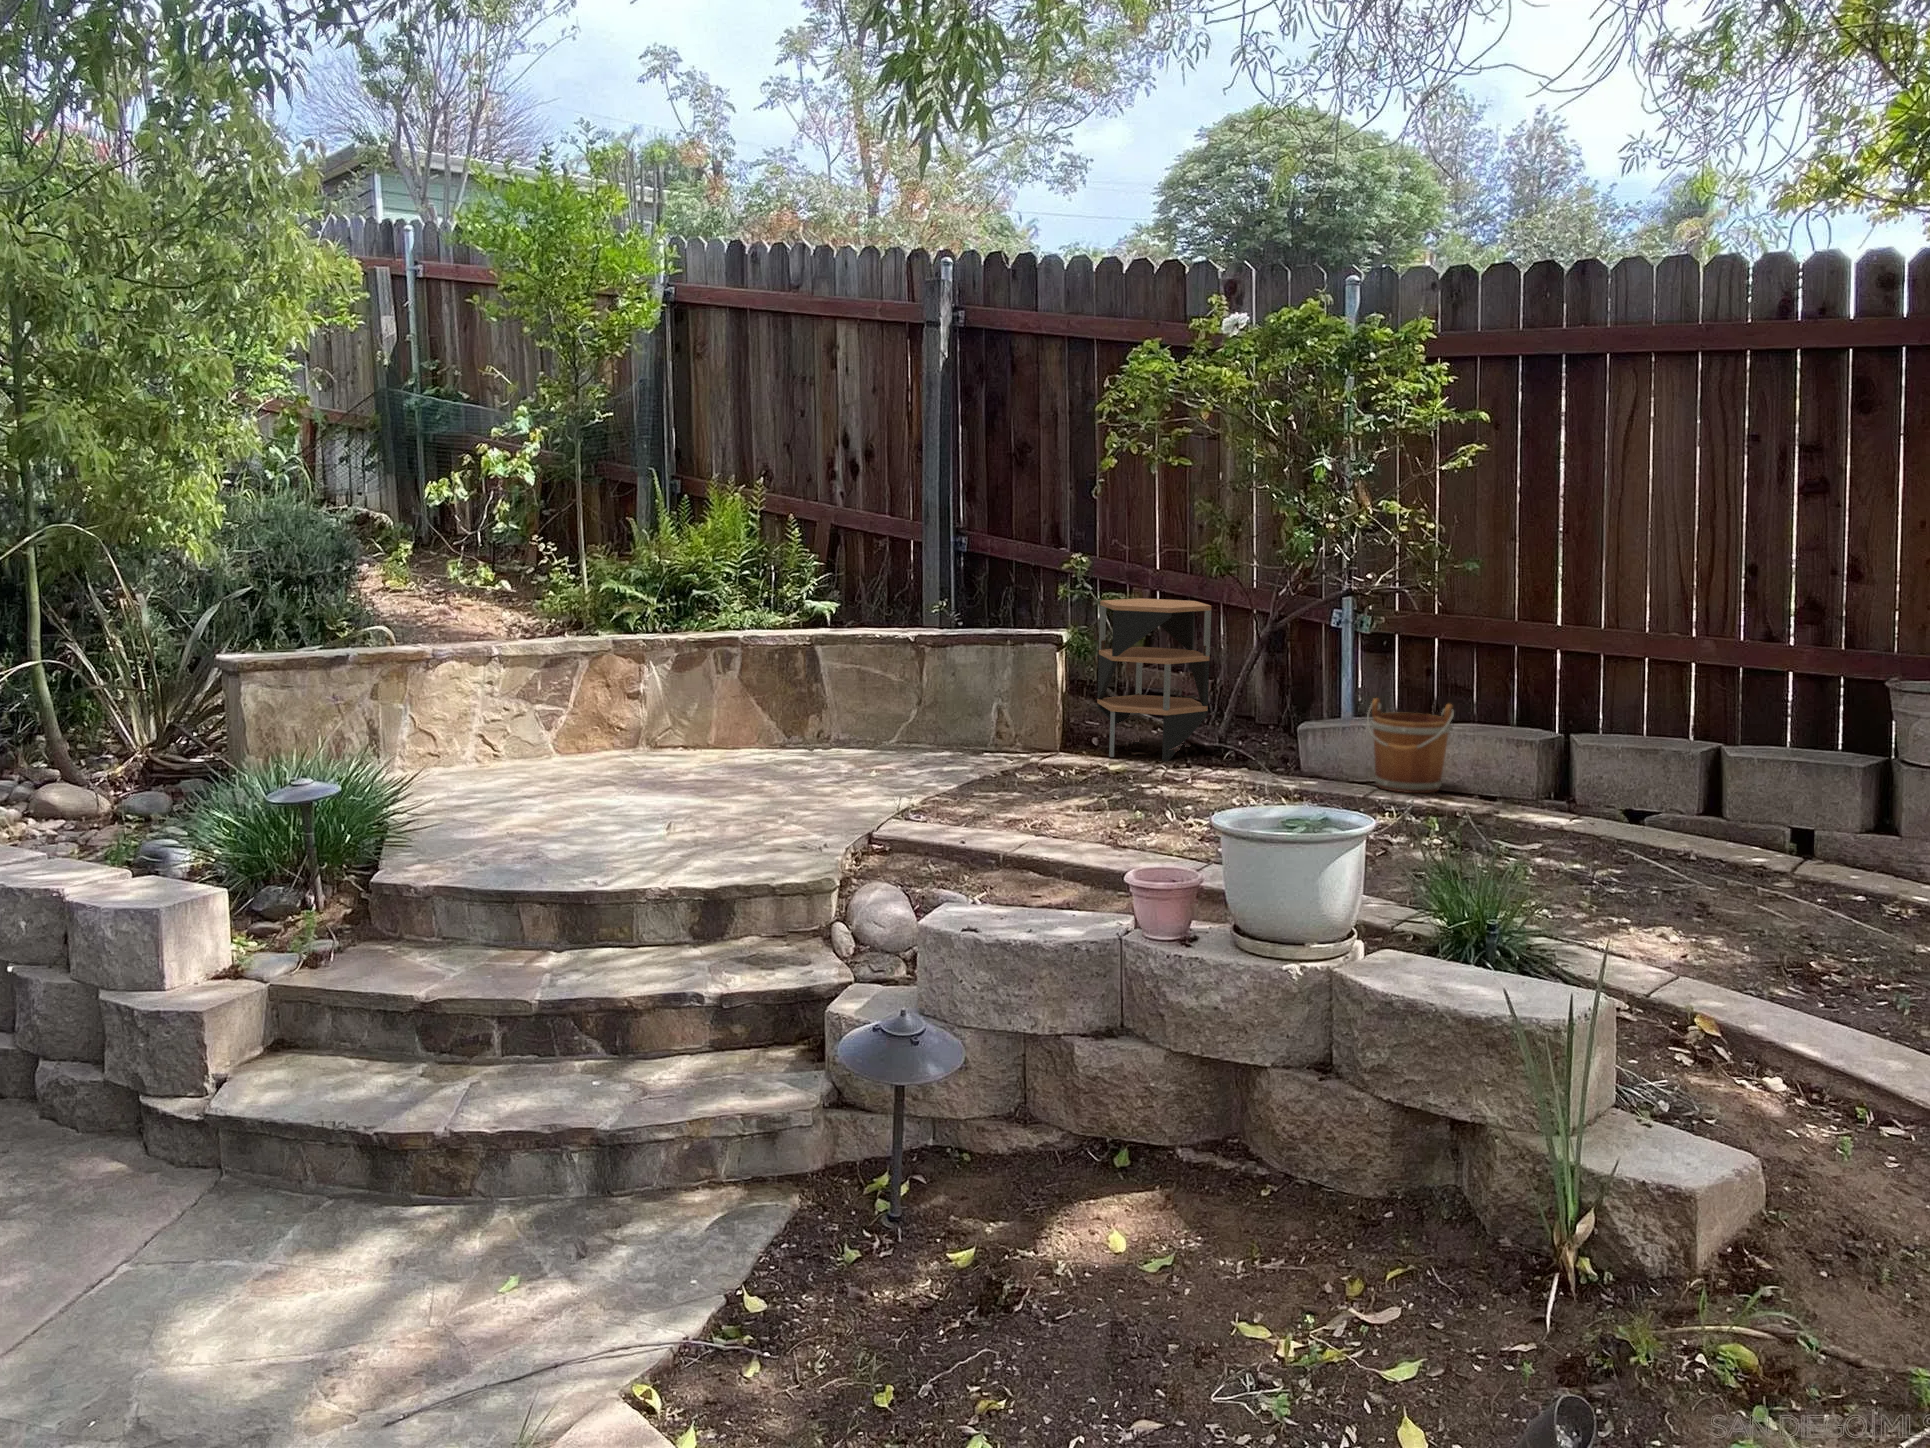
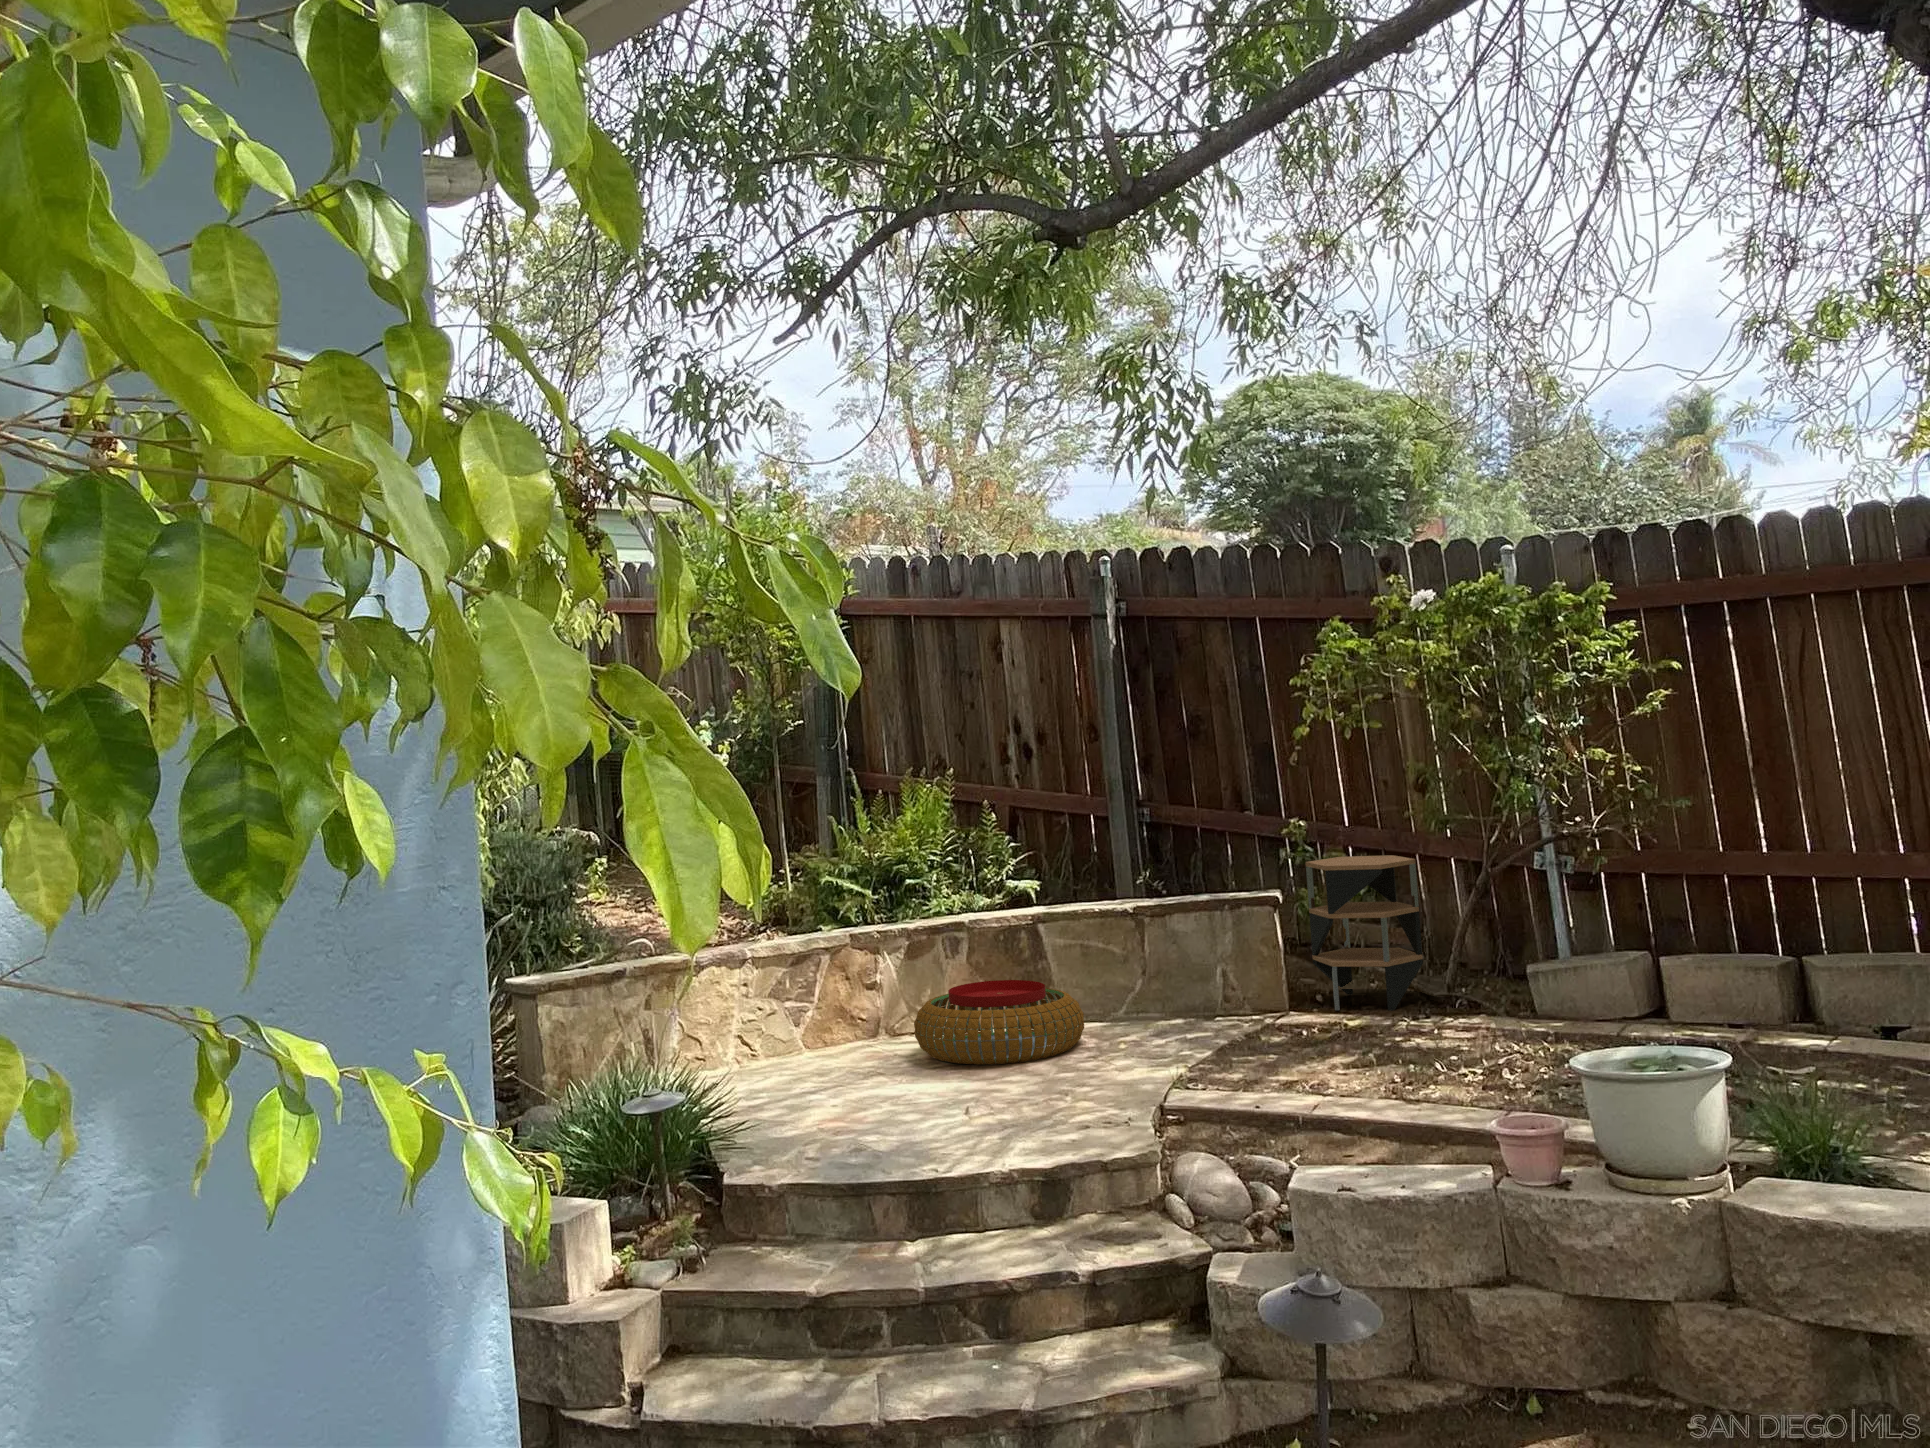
bucket: present [1367,698,1454,793] -> none [1600,936,1687,1025]
pouf: none [661,700,842,784] -> present [914,980,1084,1065]

